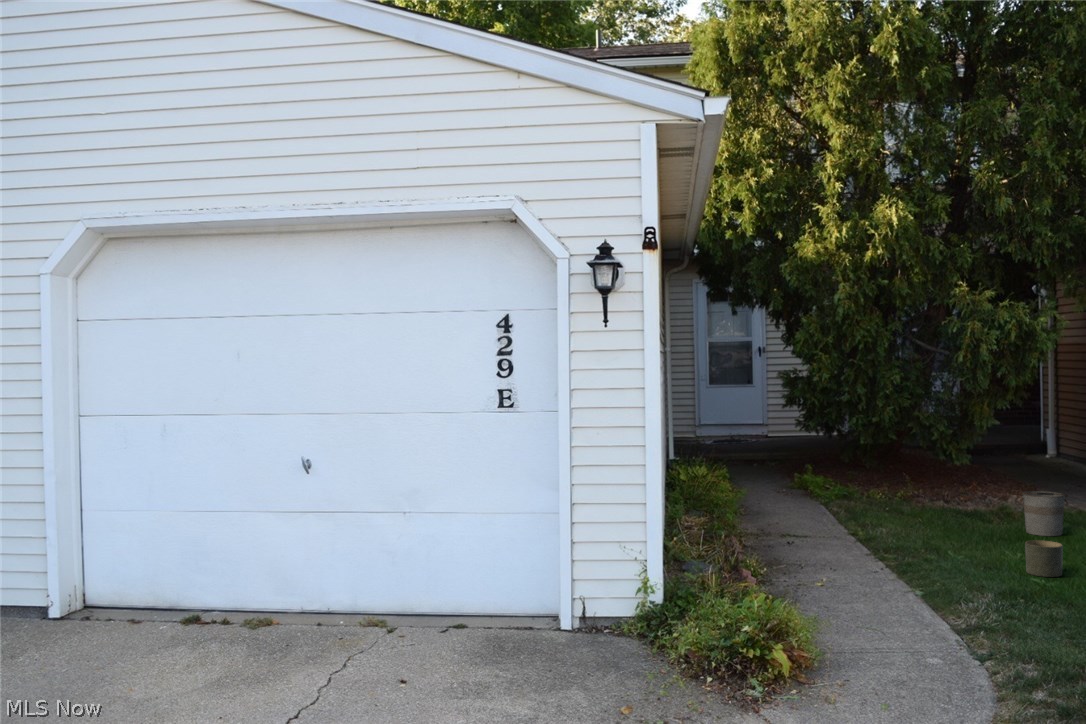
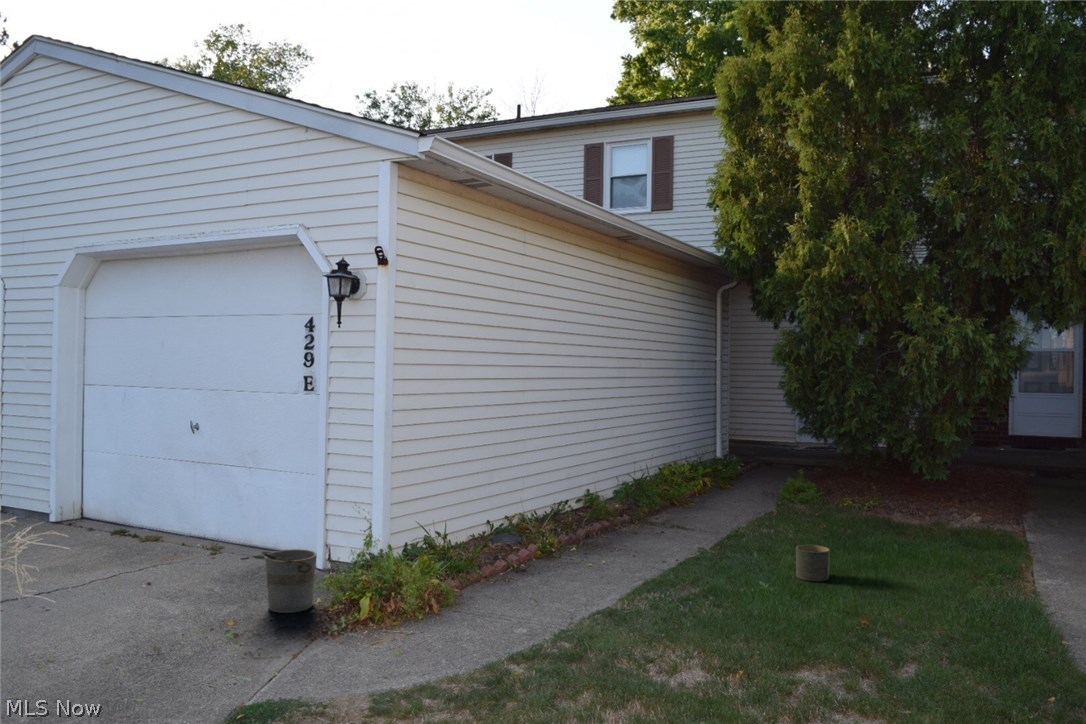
bucket: present [1020,491,1068,536] -> present [261,549,316,613]

